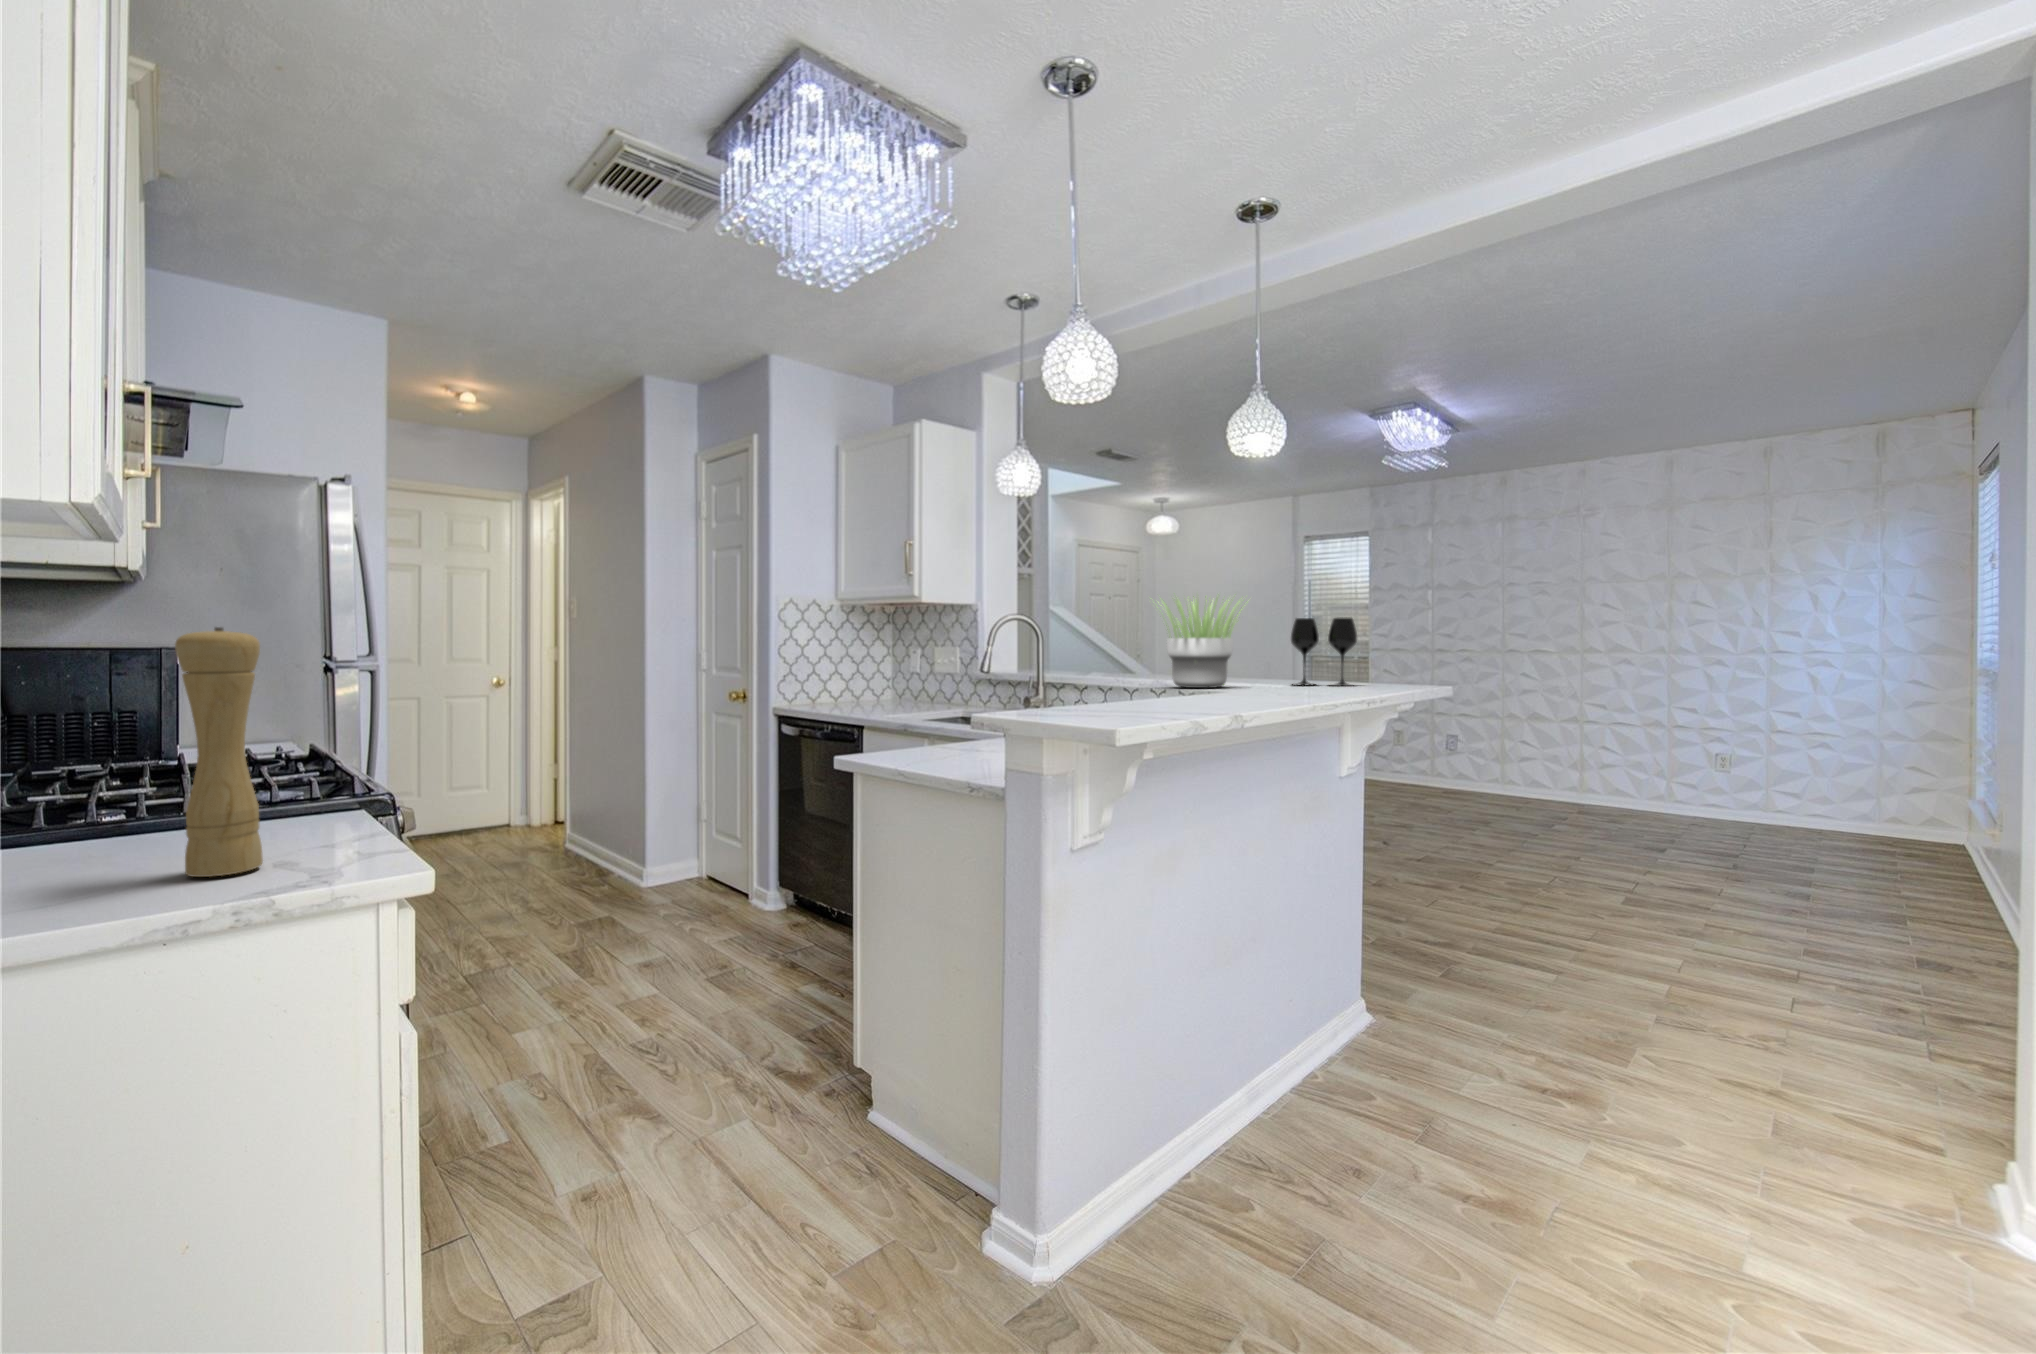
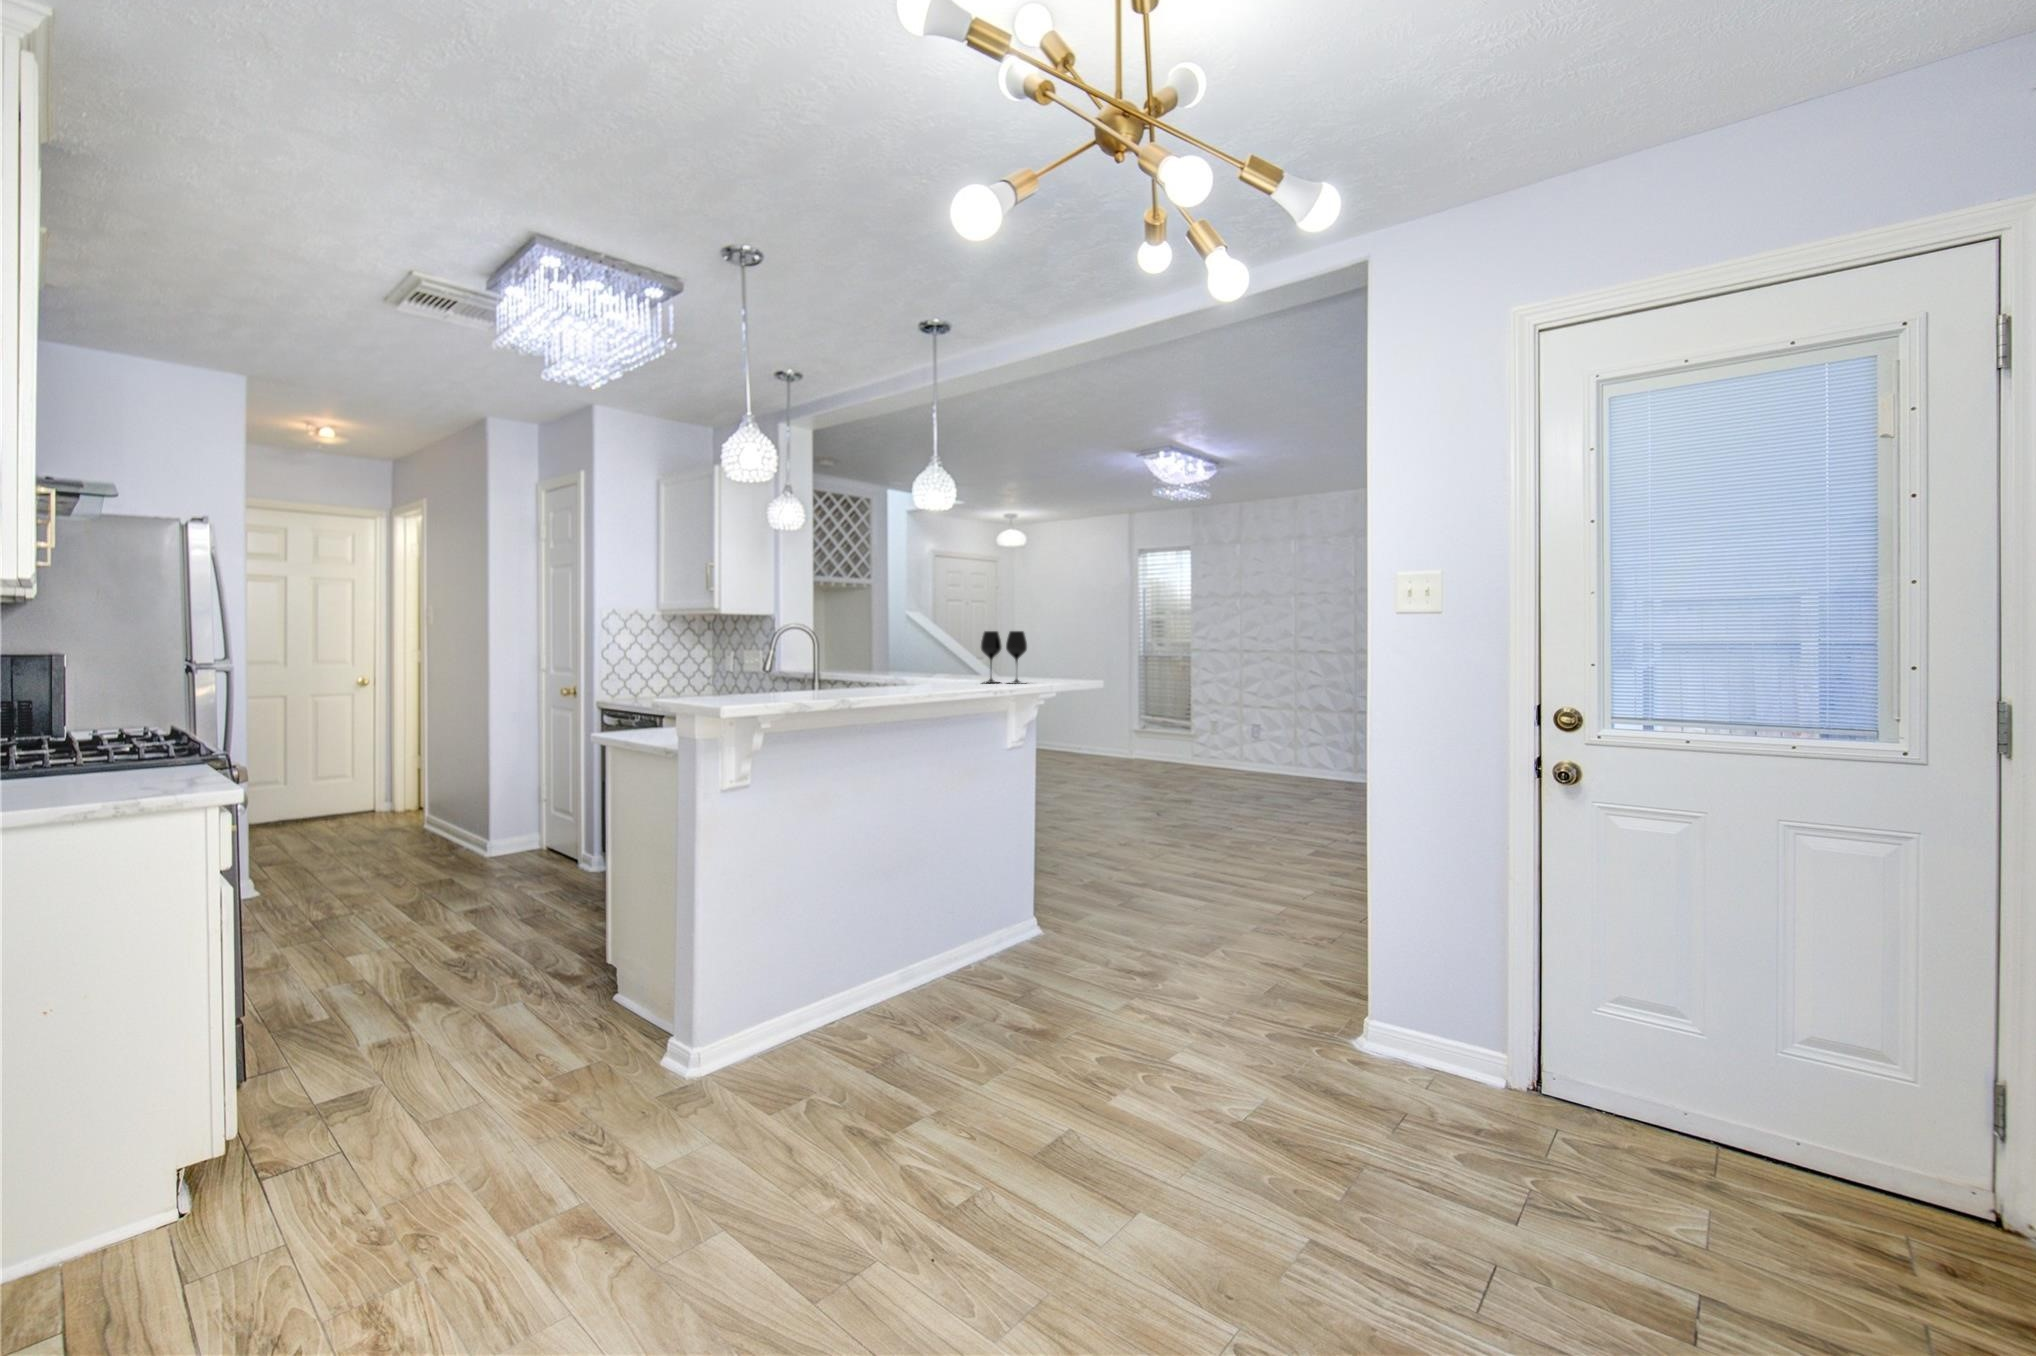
potted plant: present [1156,596,1248,688] -> none [861,611,946,685]
pepper mill: present [175,627,263,877] -> none [88,648,141,790]

